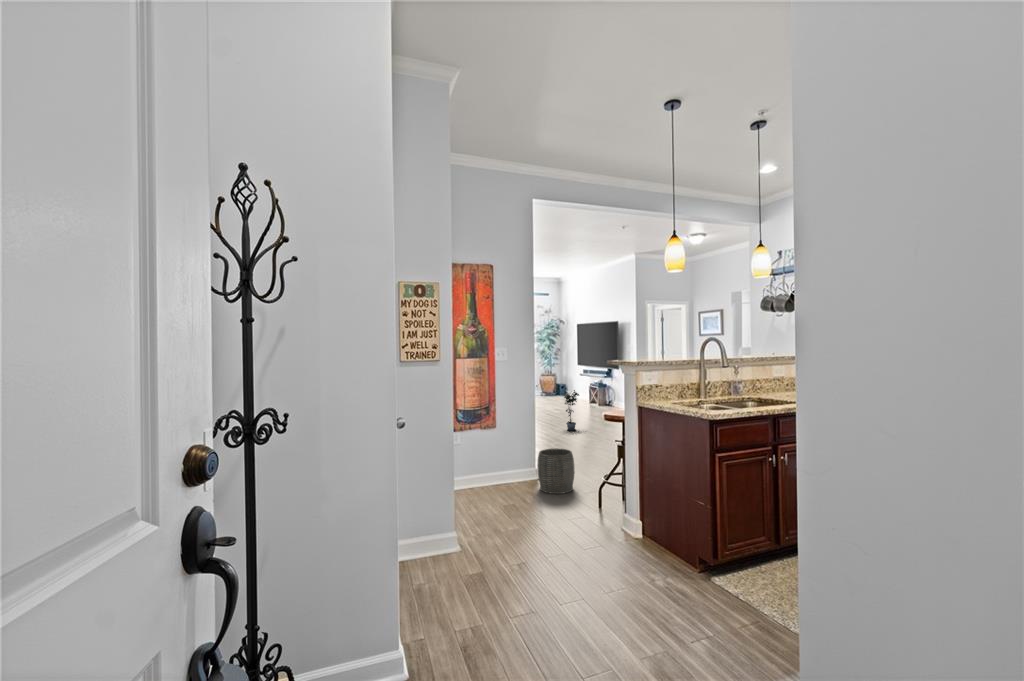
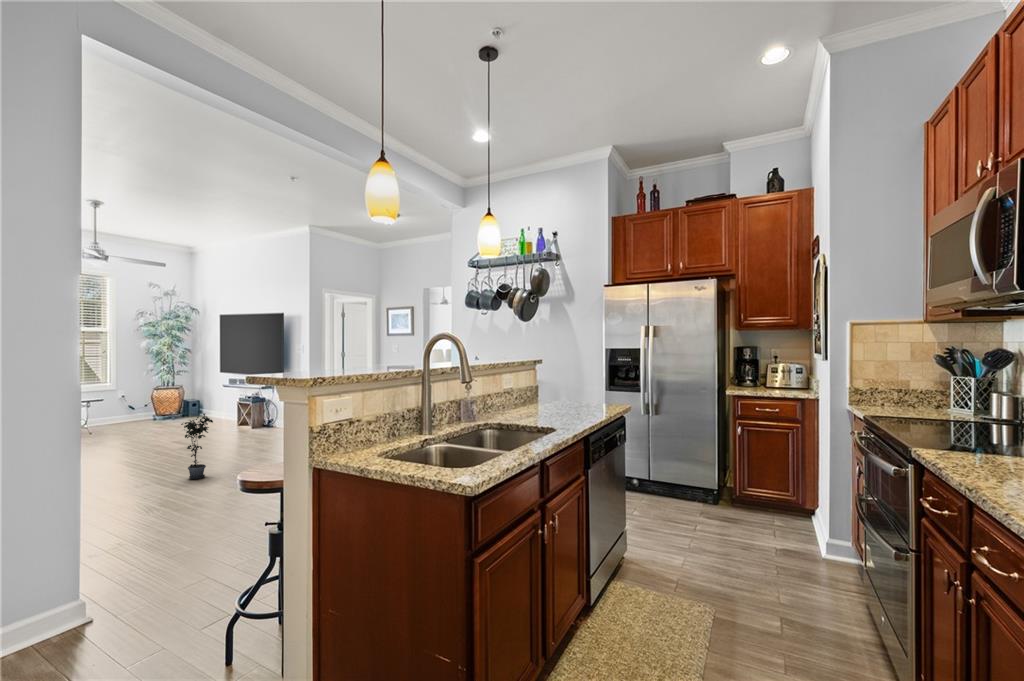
woven basket: present [537,448,575,494] -> none [80,547,176,657]

